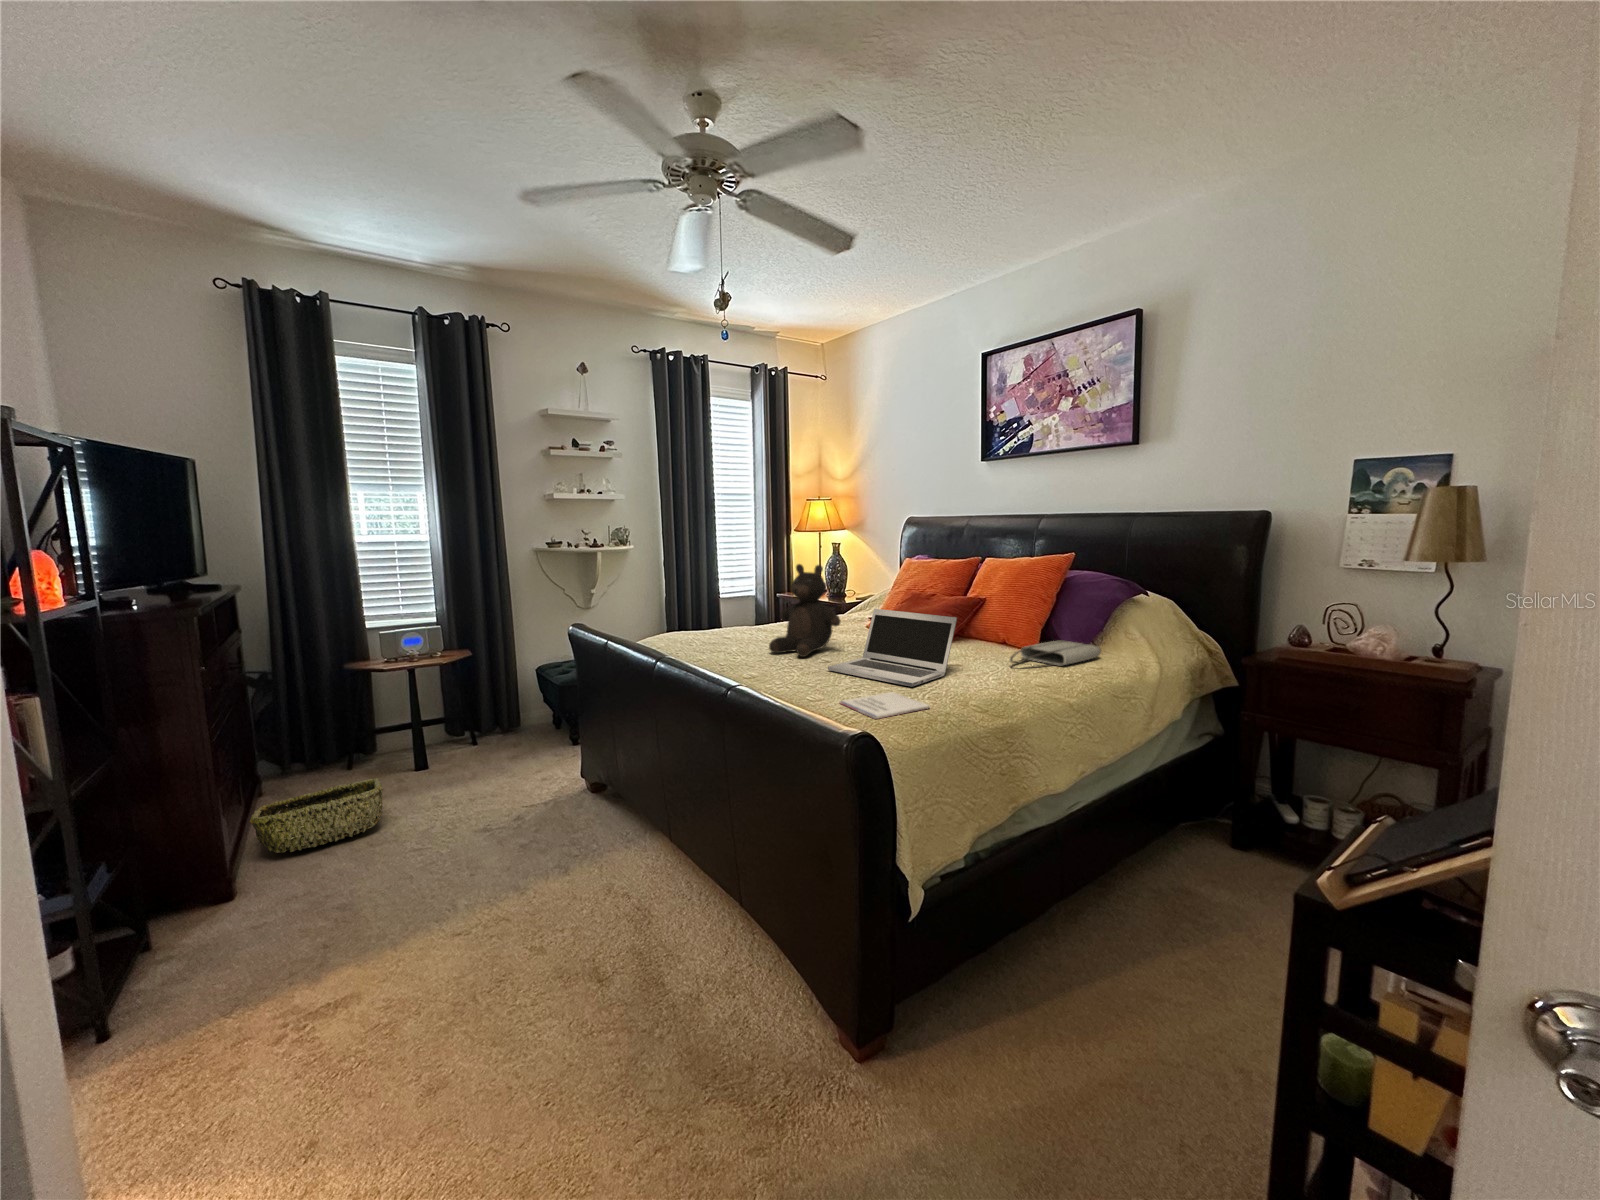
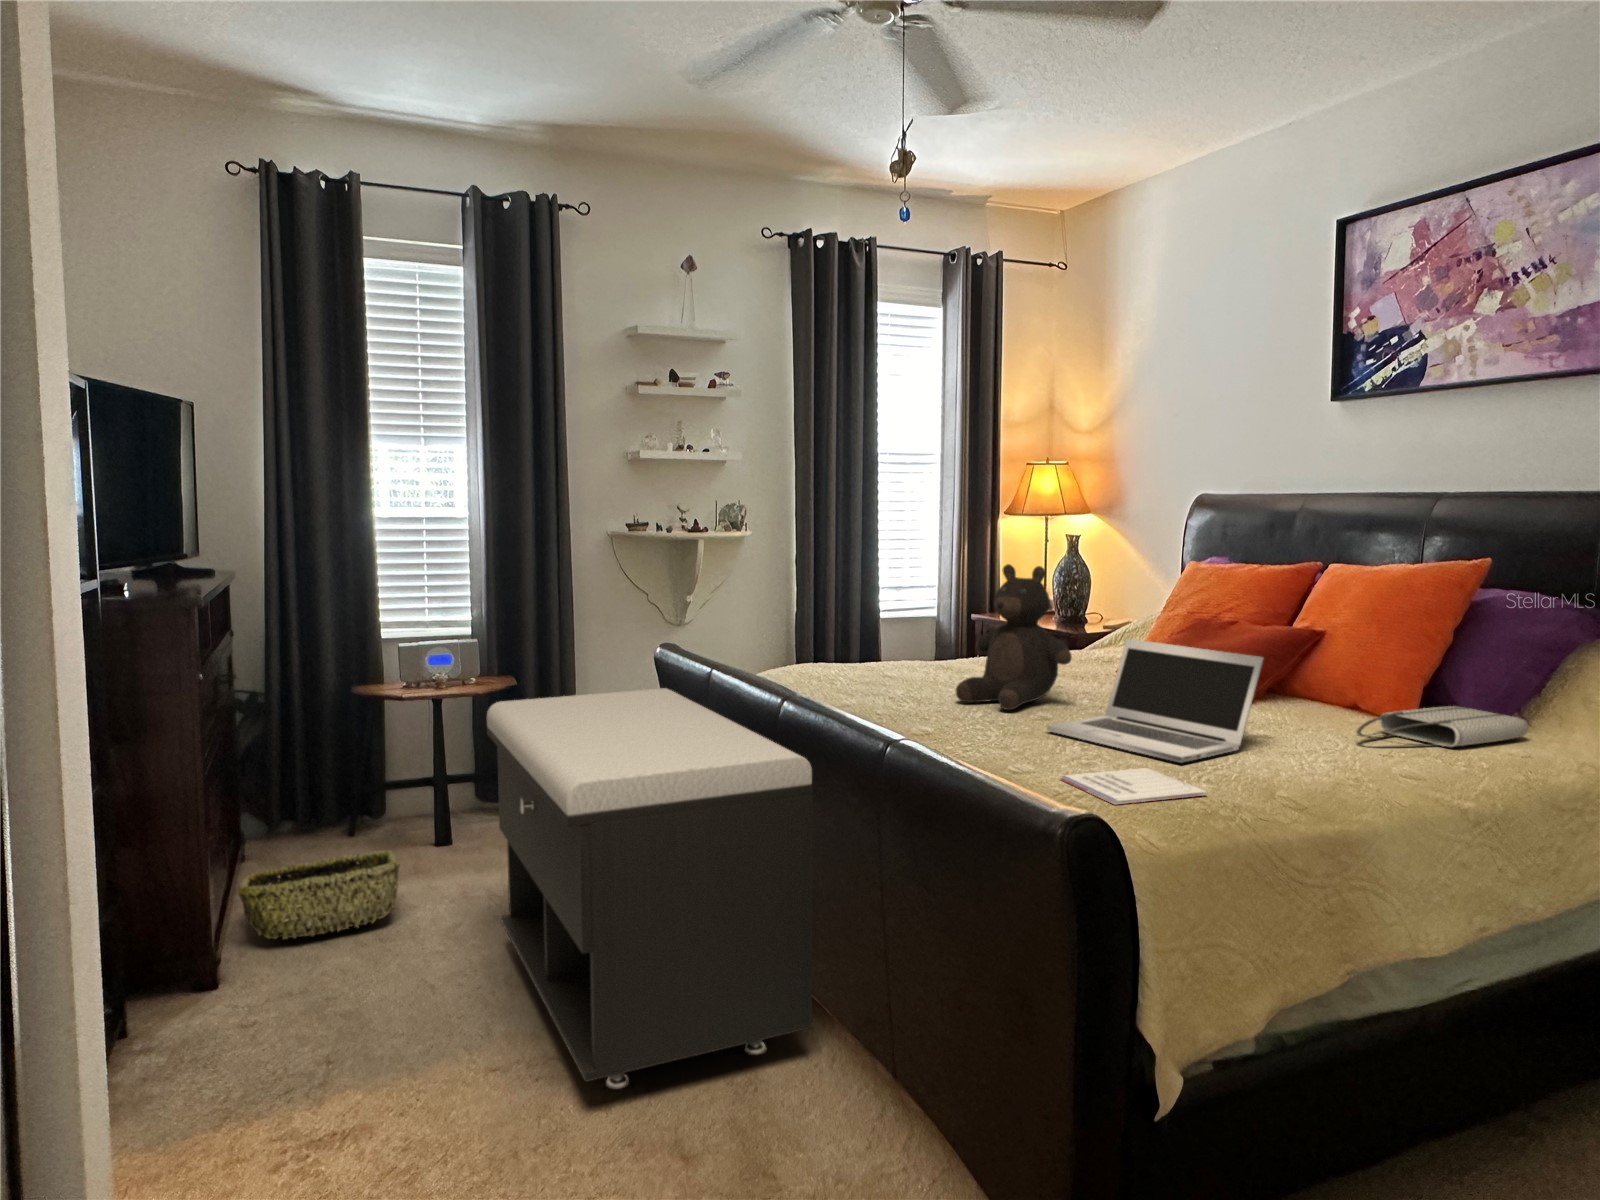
storage bench: none [443,654,684,936] -> present [487,688,813,1089]

